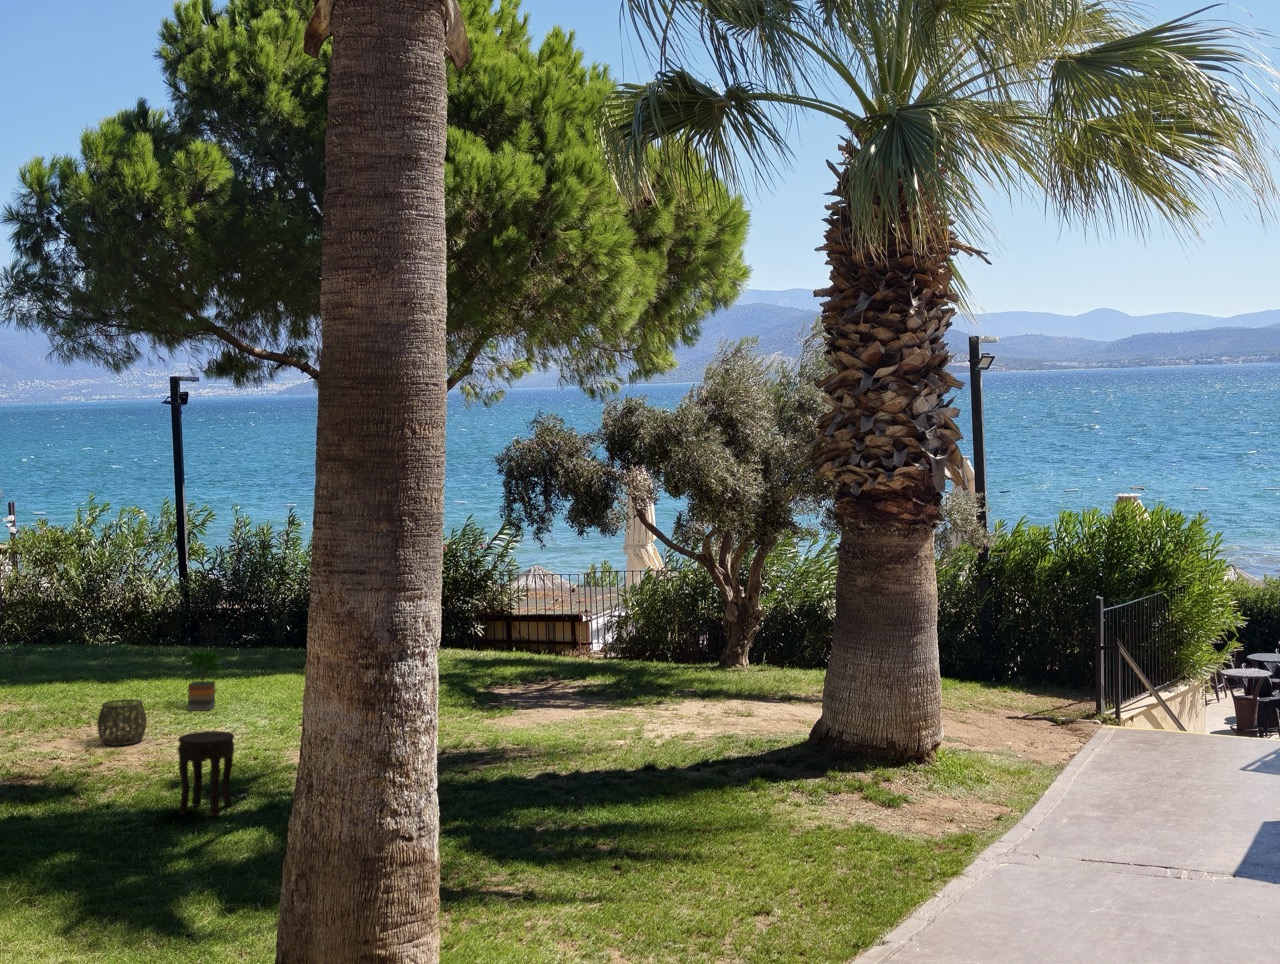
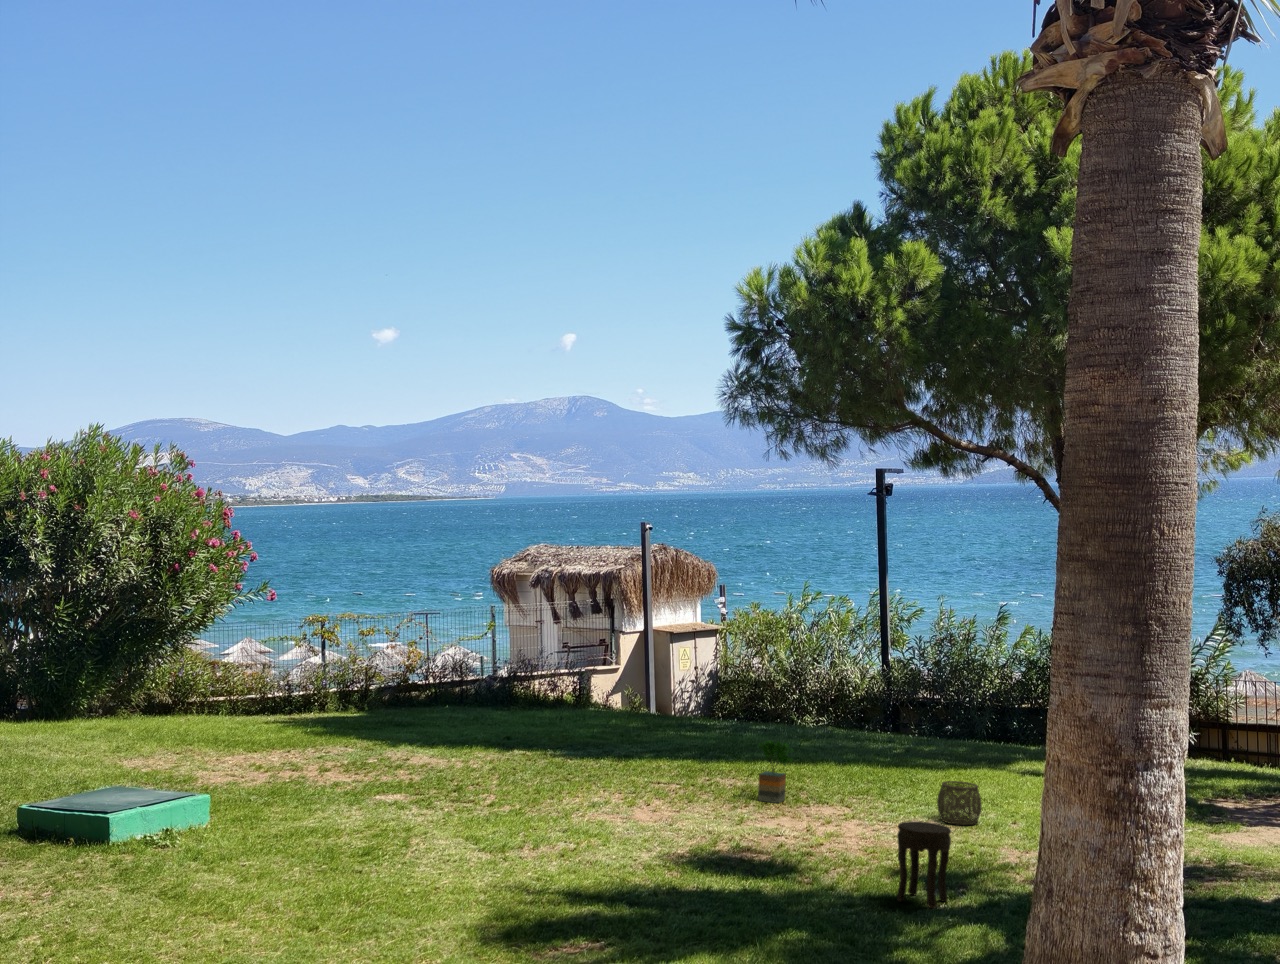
potted tree: present [185,651,222,711] -> present [758,741,793,803]
woven basket: present [97,699,147,746] -> present [937,781,982,825]

